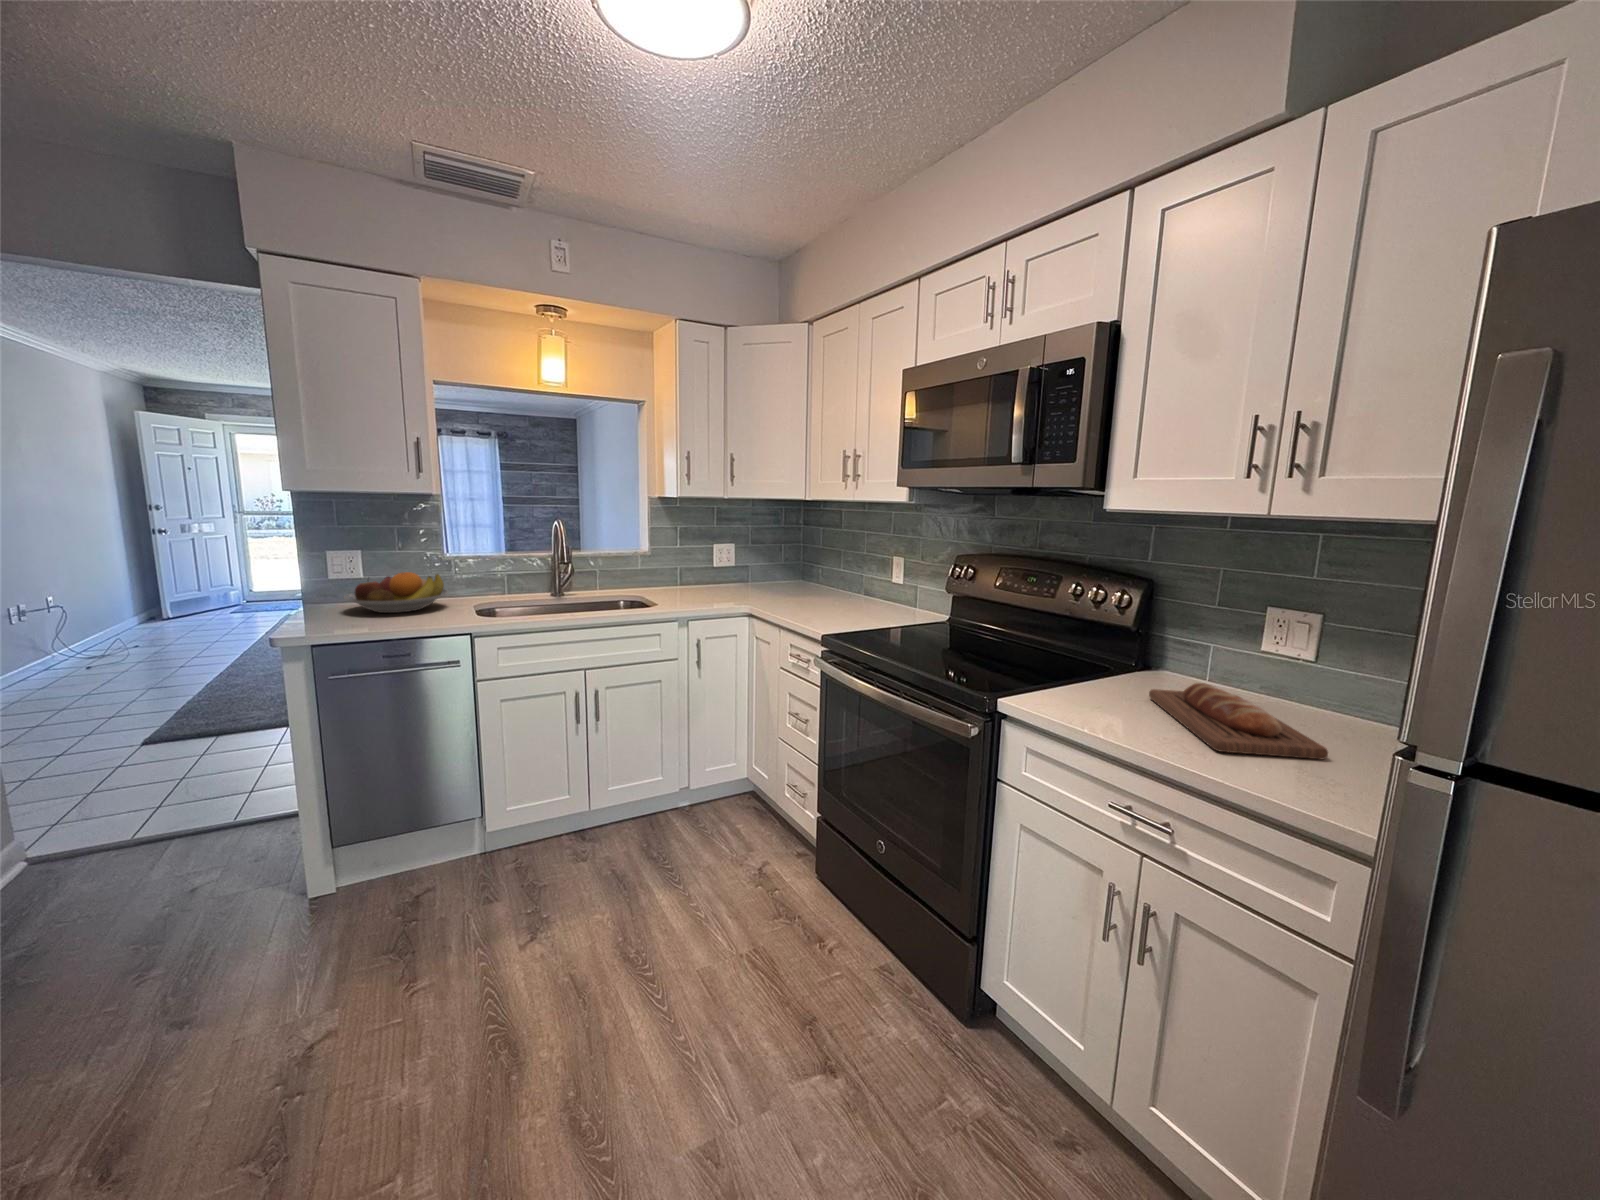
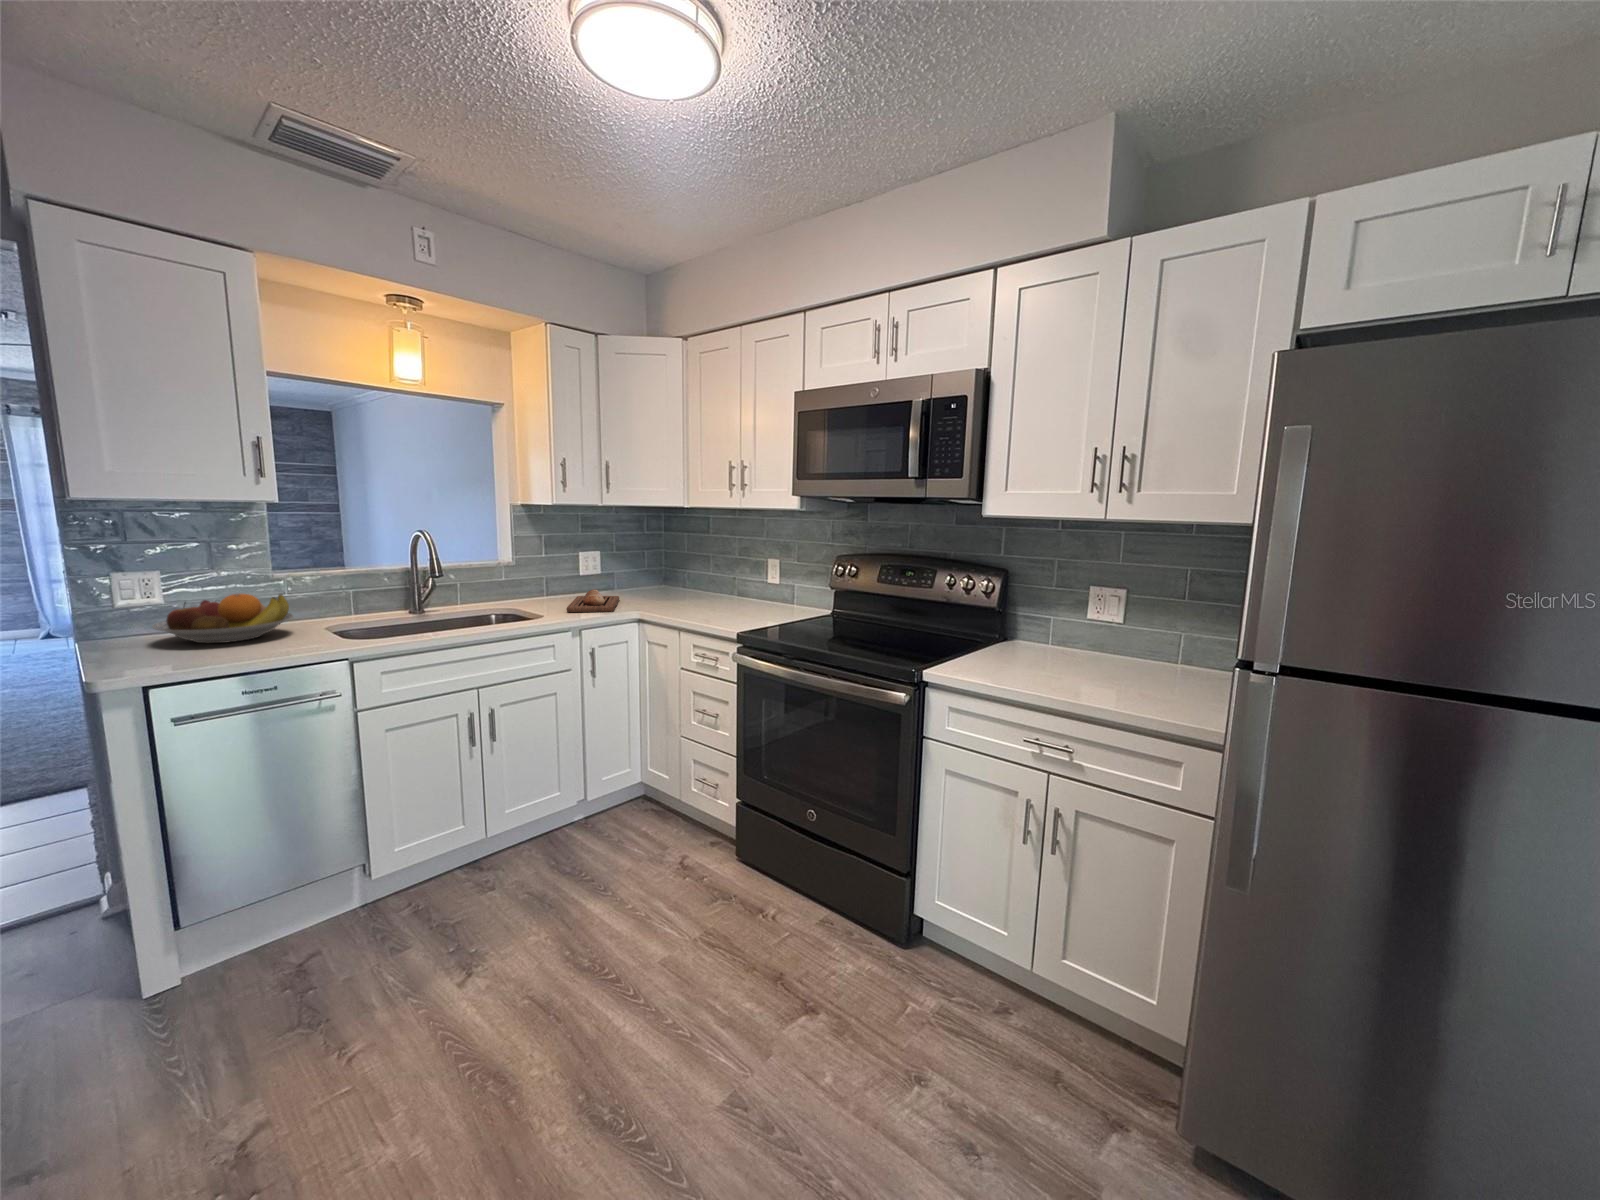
bread loaf: present [1149,683,1328,760] -> present [567,590,619,612]

